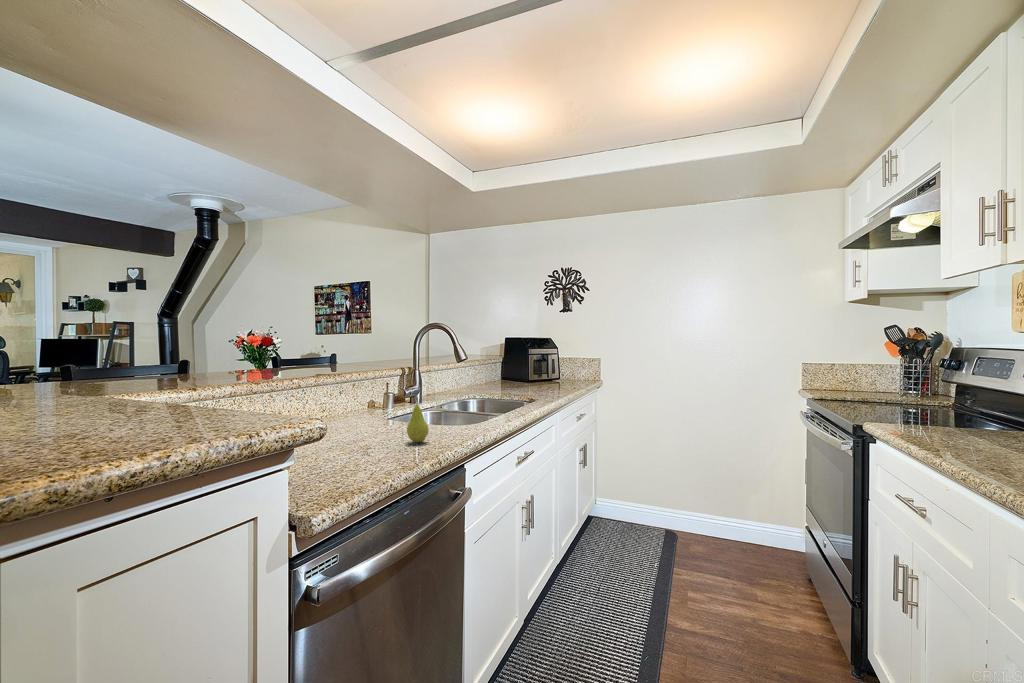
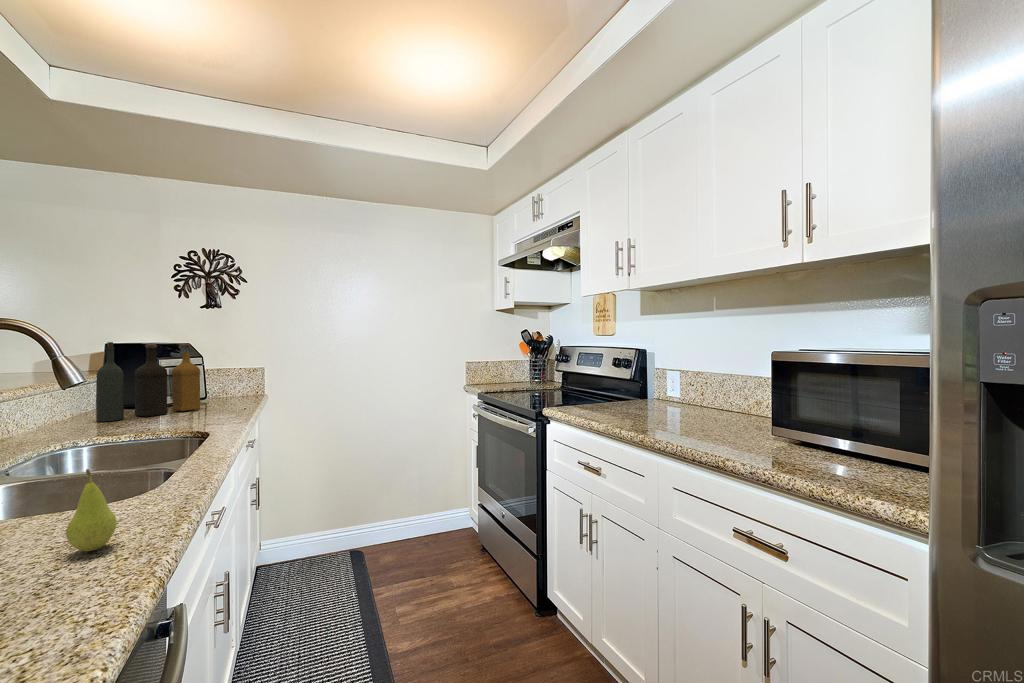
bottle: none [492,335,550,386] -> present [97,342,200,422]

